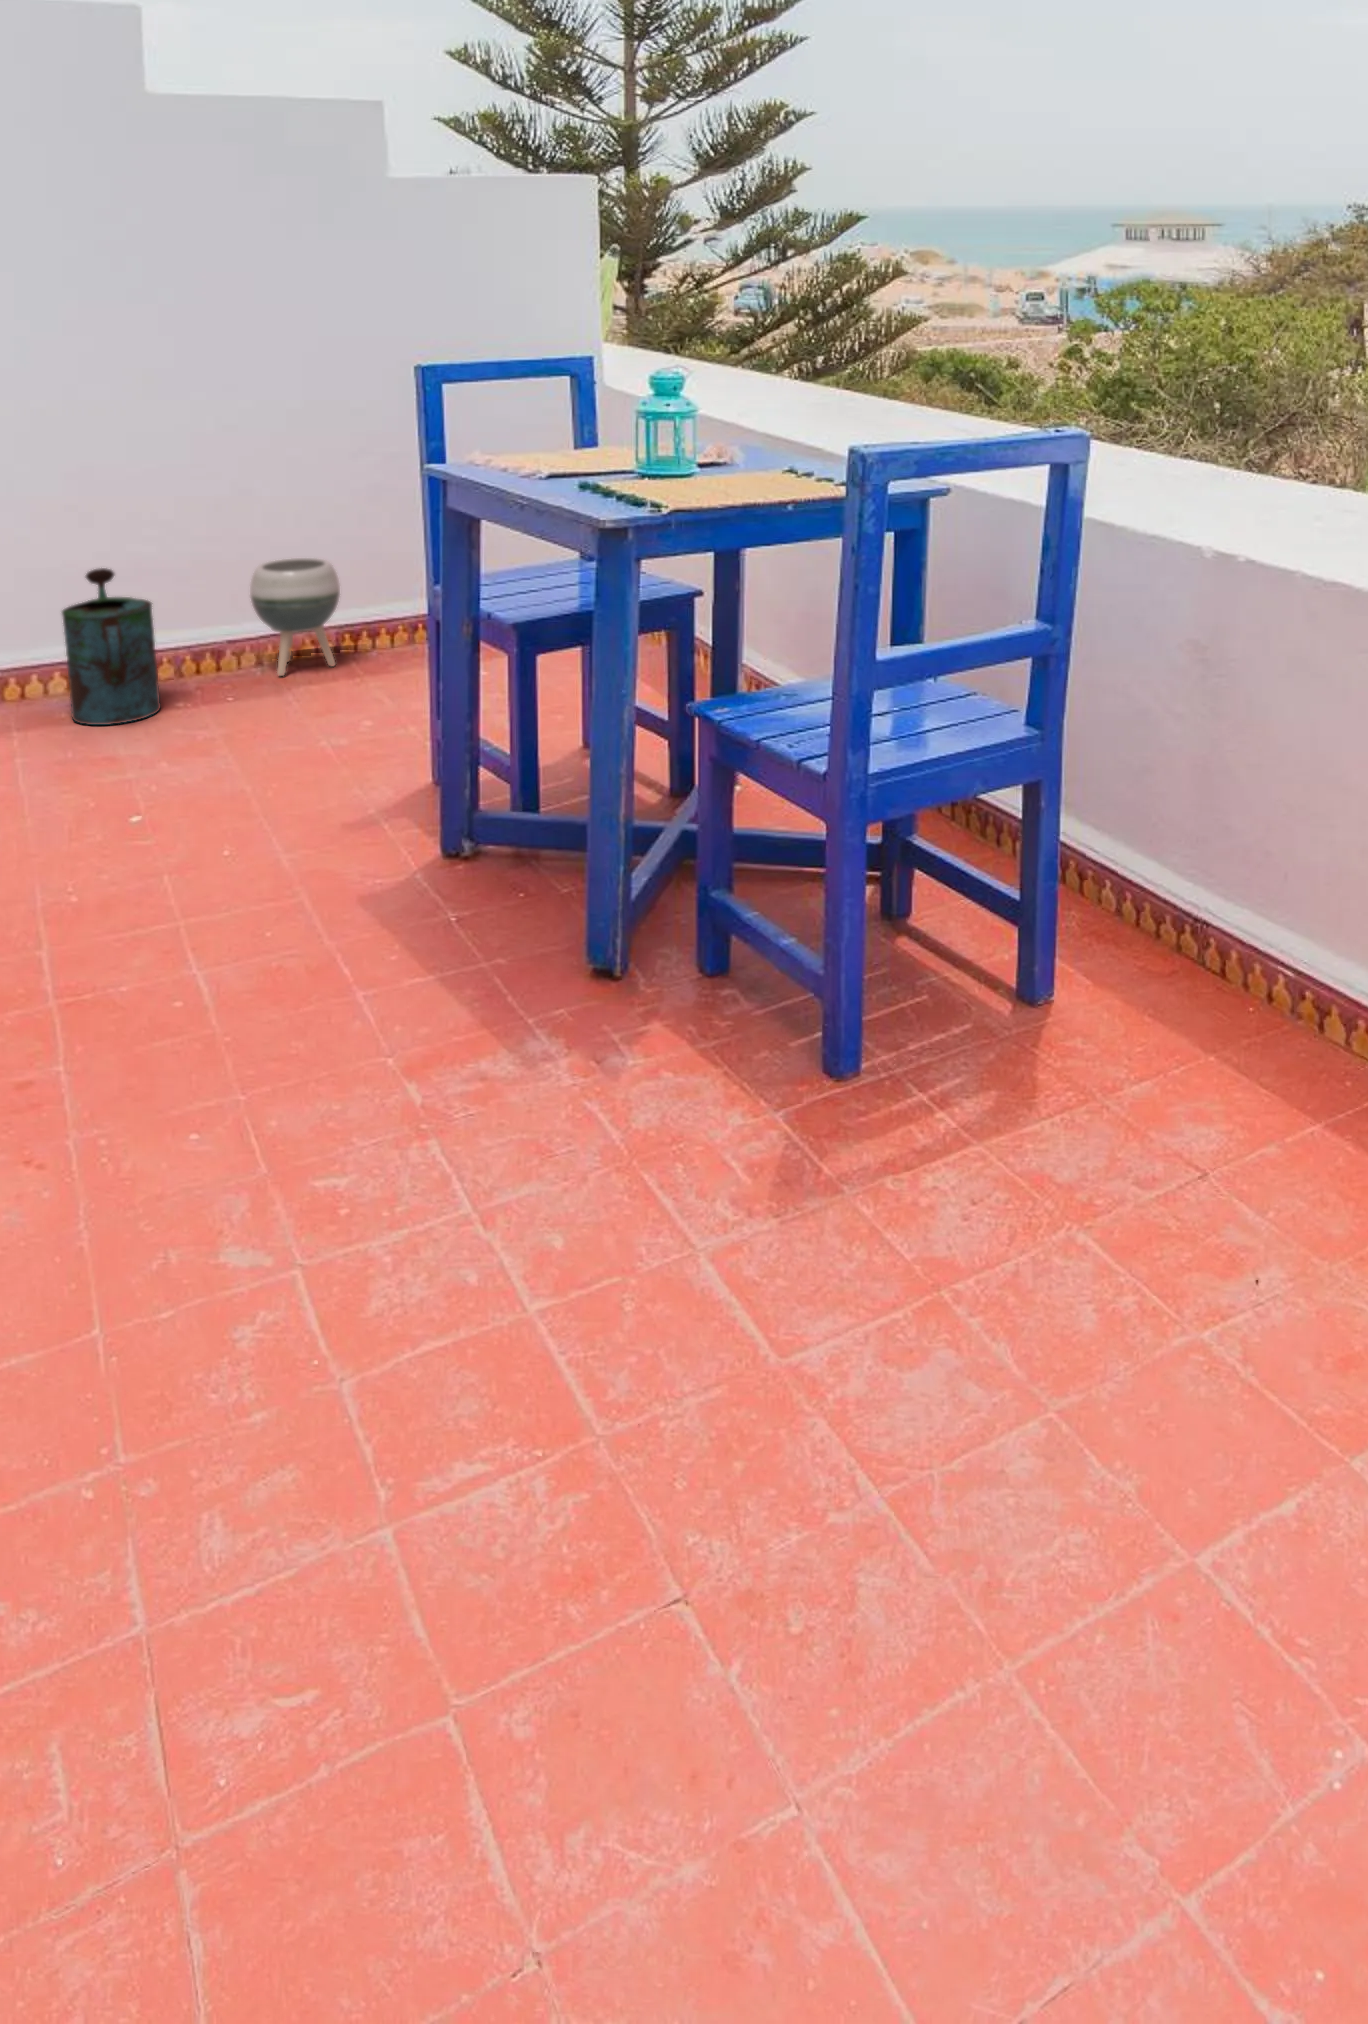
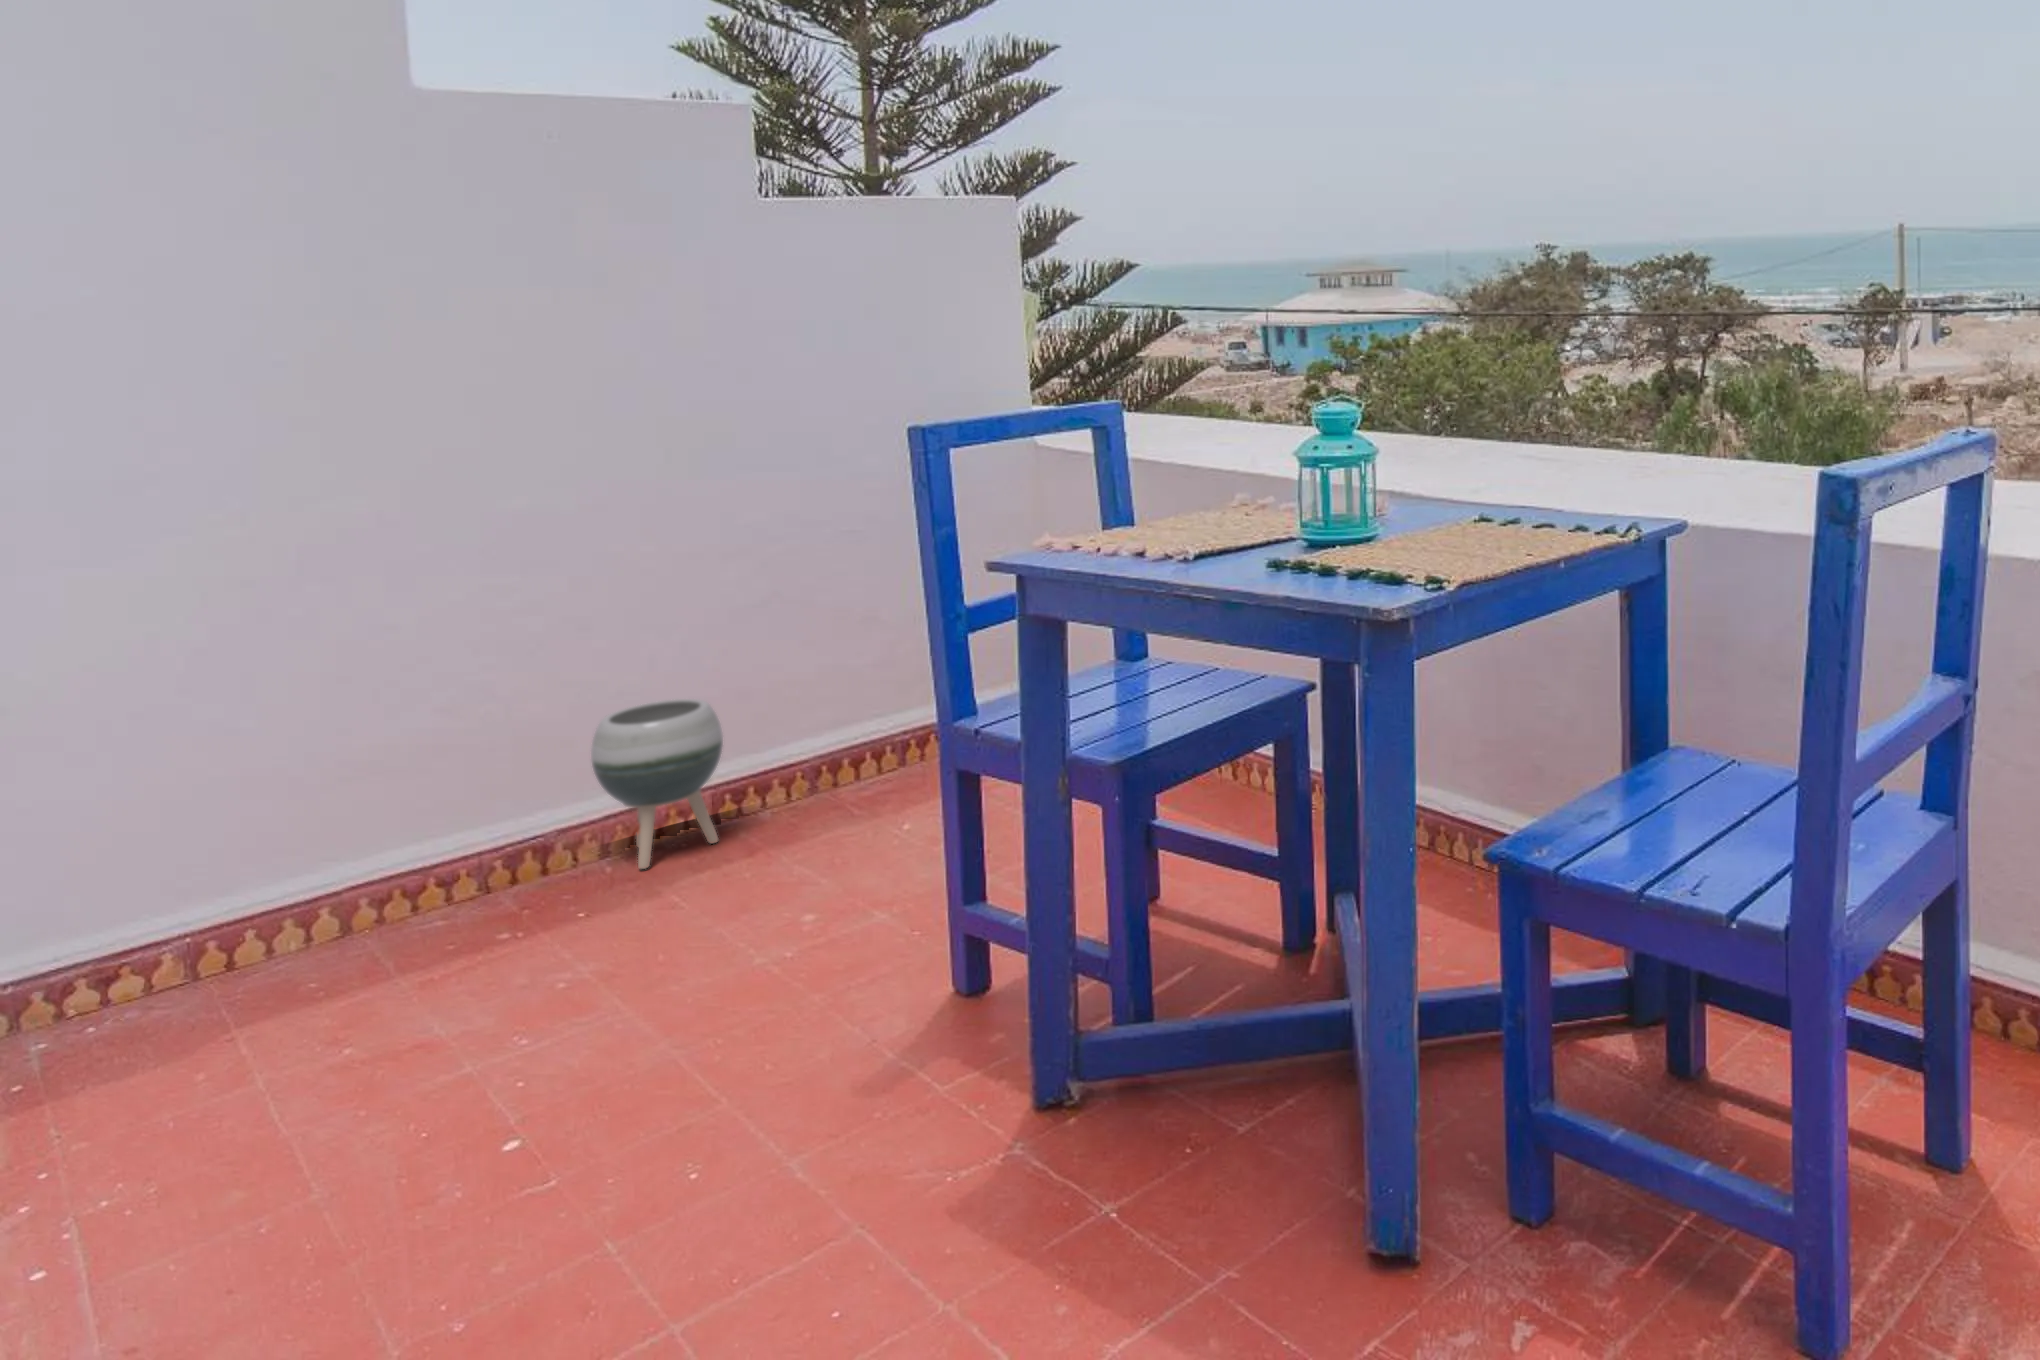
watering can: present [62,568,160,725] -> none [313,754,474,995]

